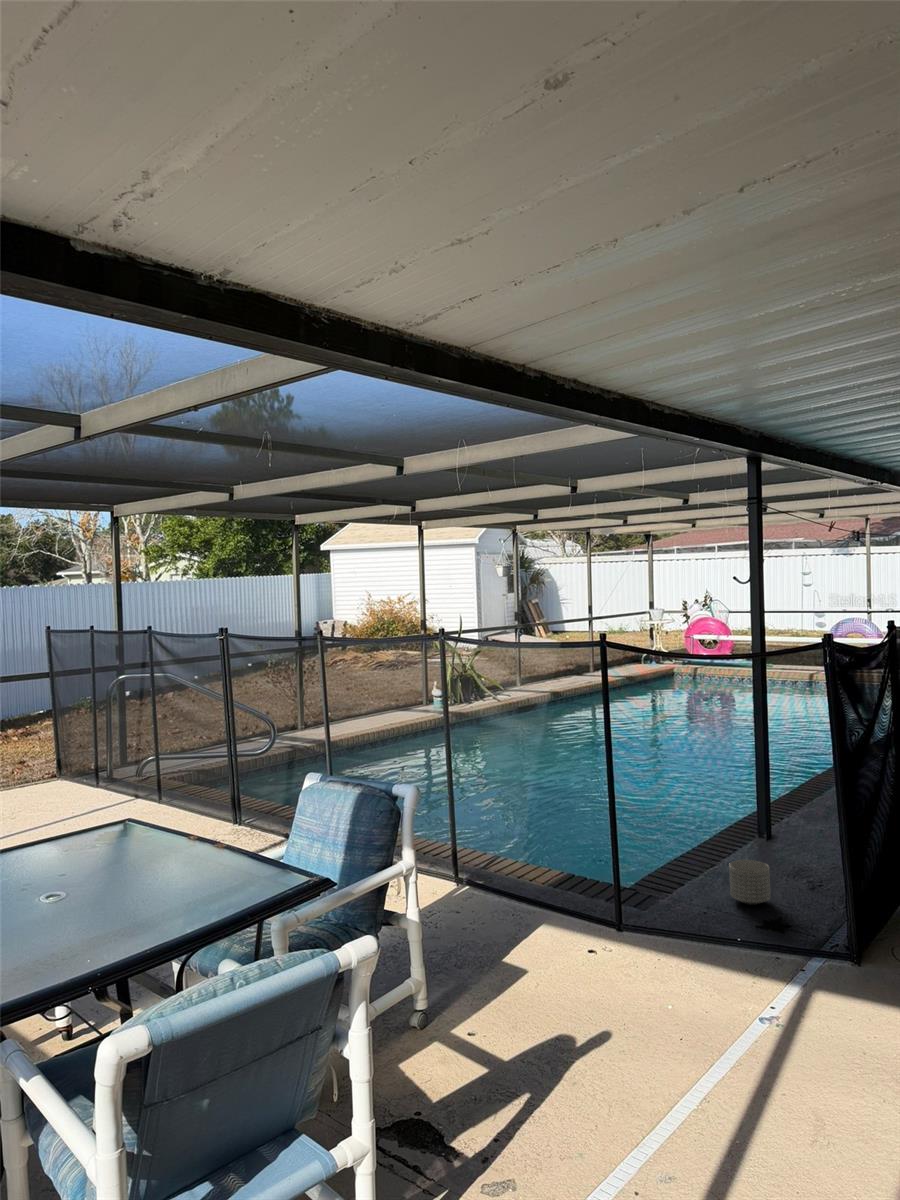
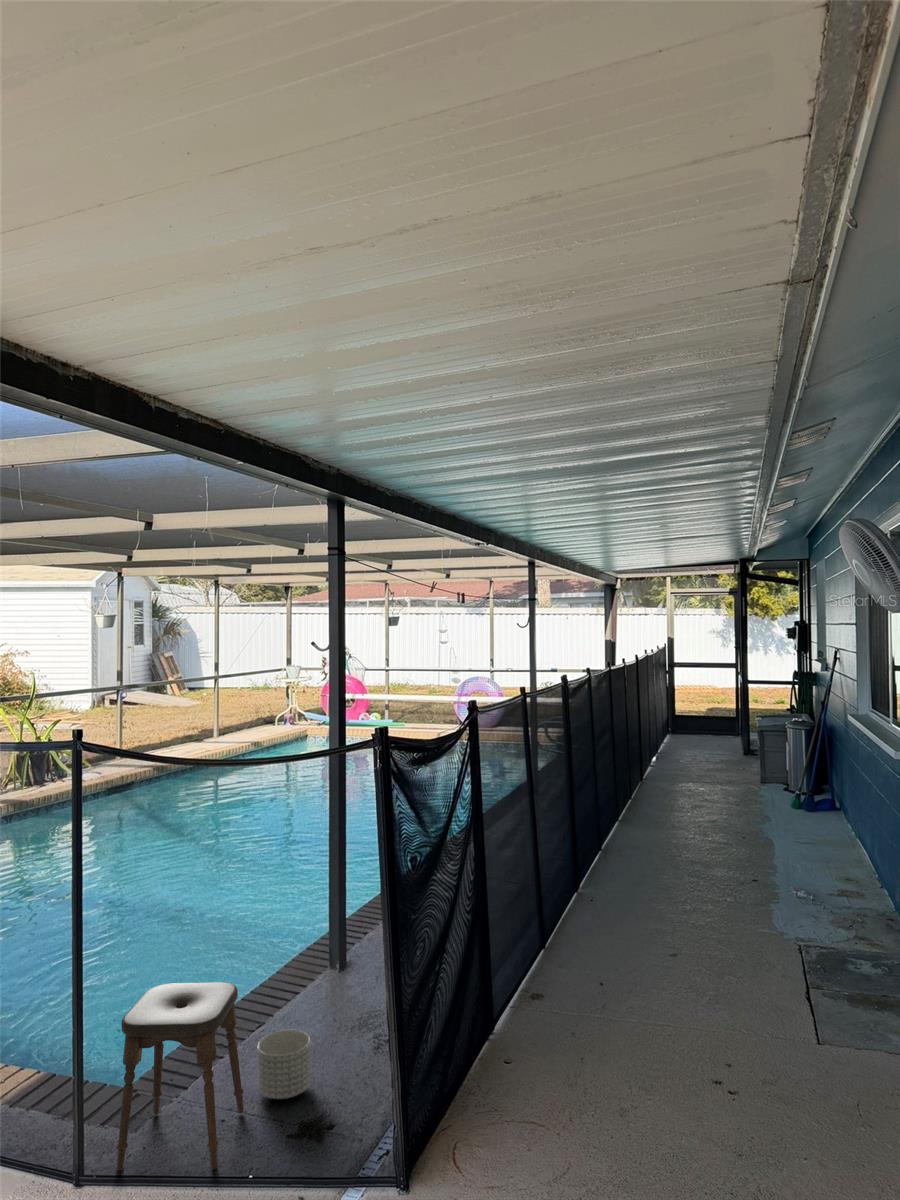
stool: none [645,813,724,931] -> present [116,982,244,1171]

